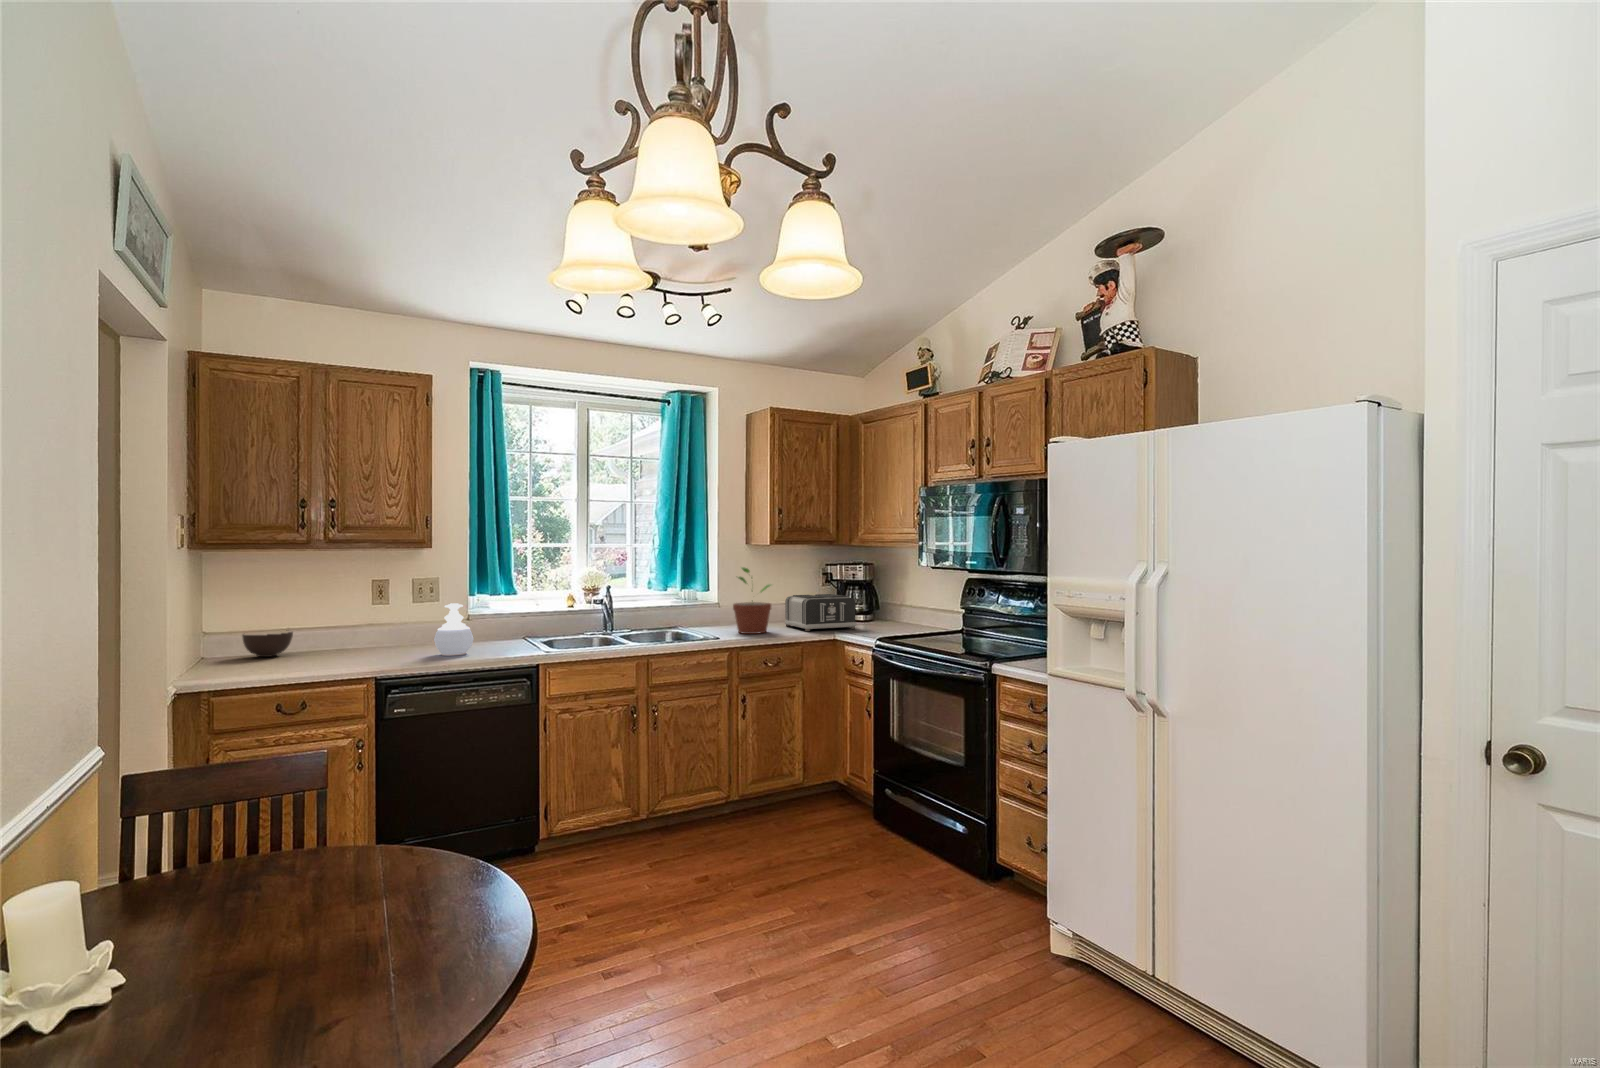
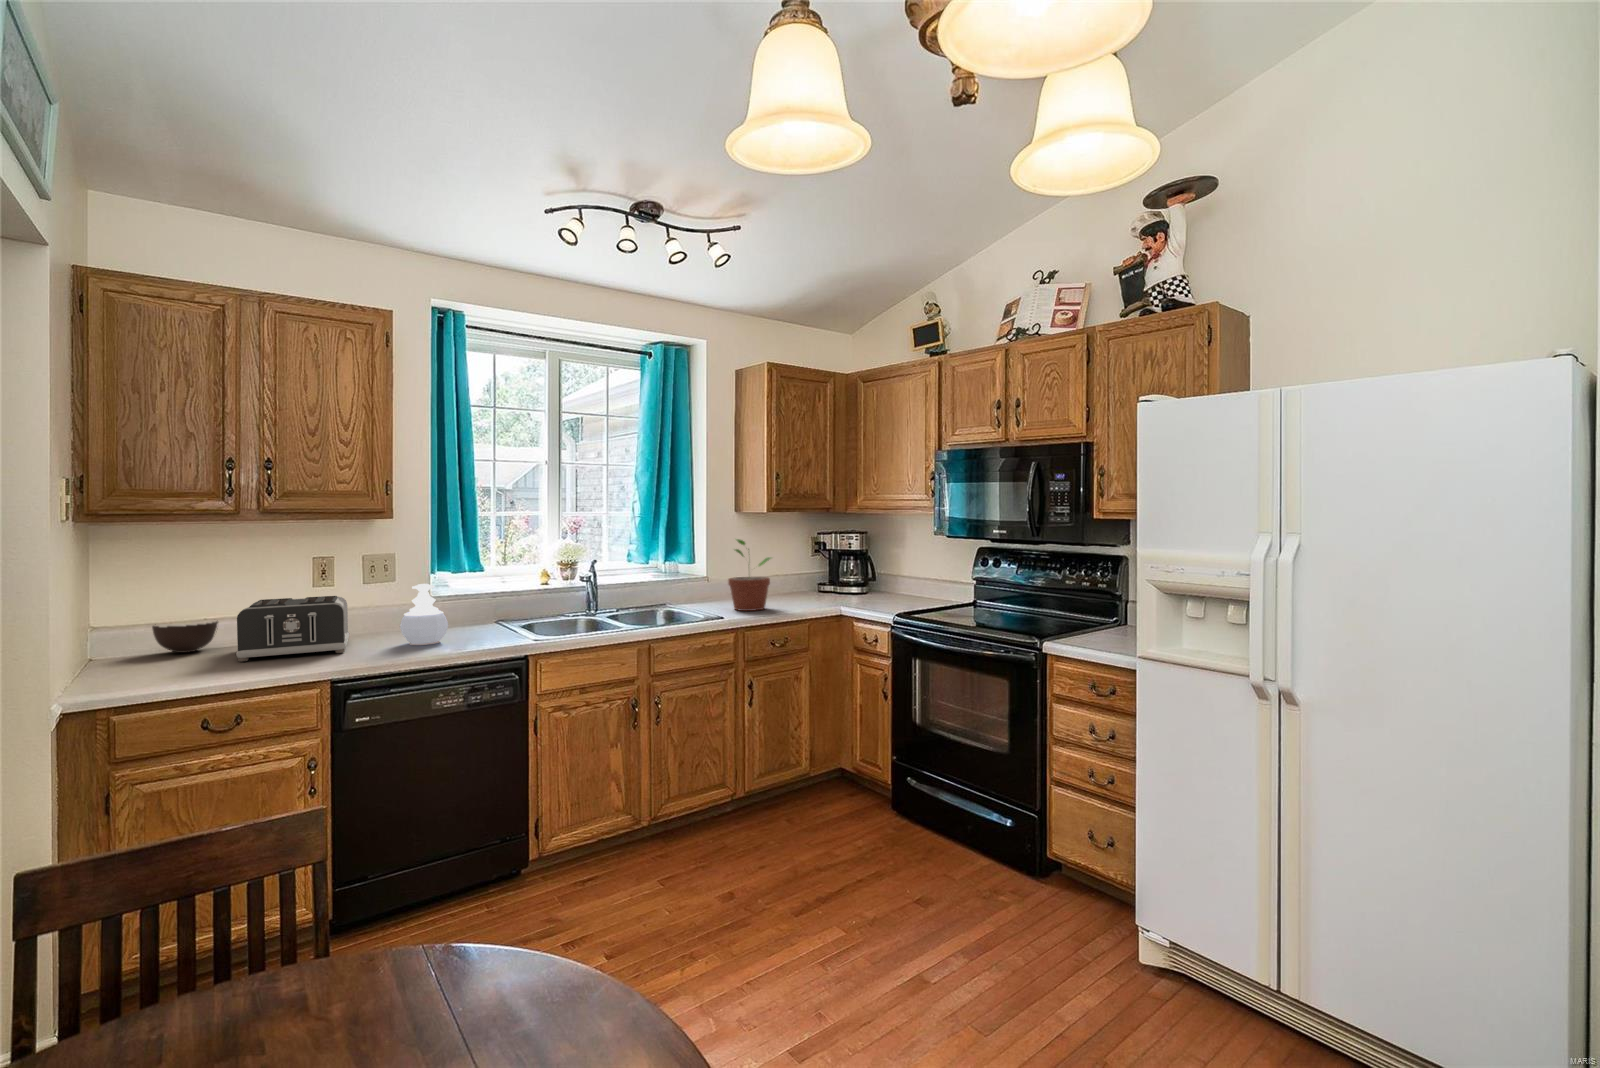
toaster: present [785,594,856,631] -> present [236,596,349,661]

